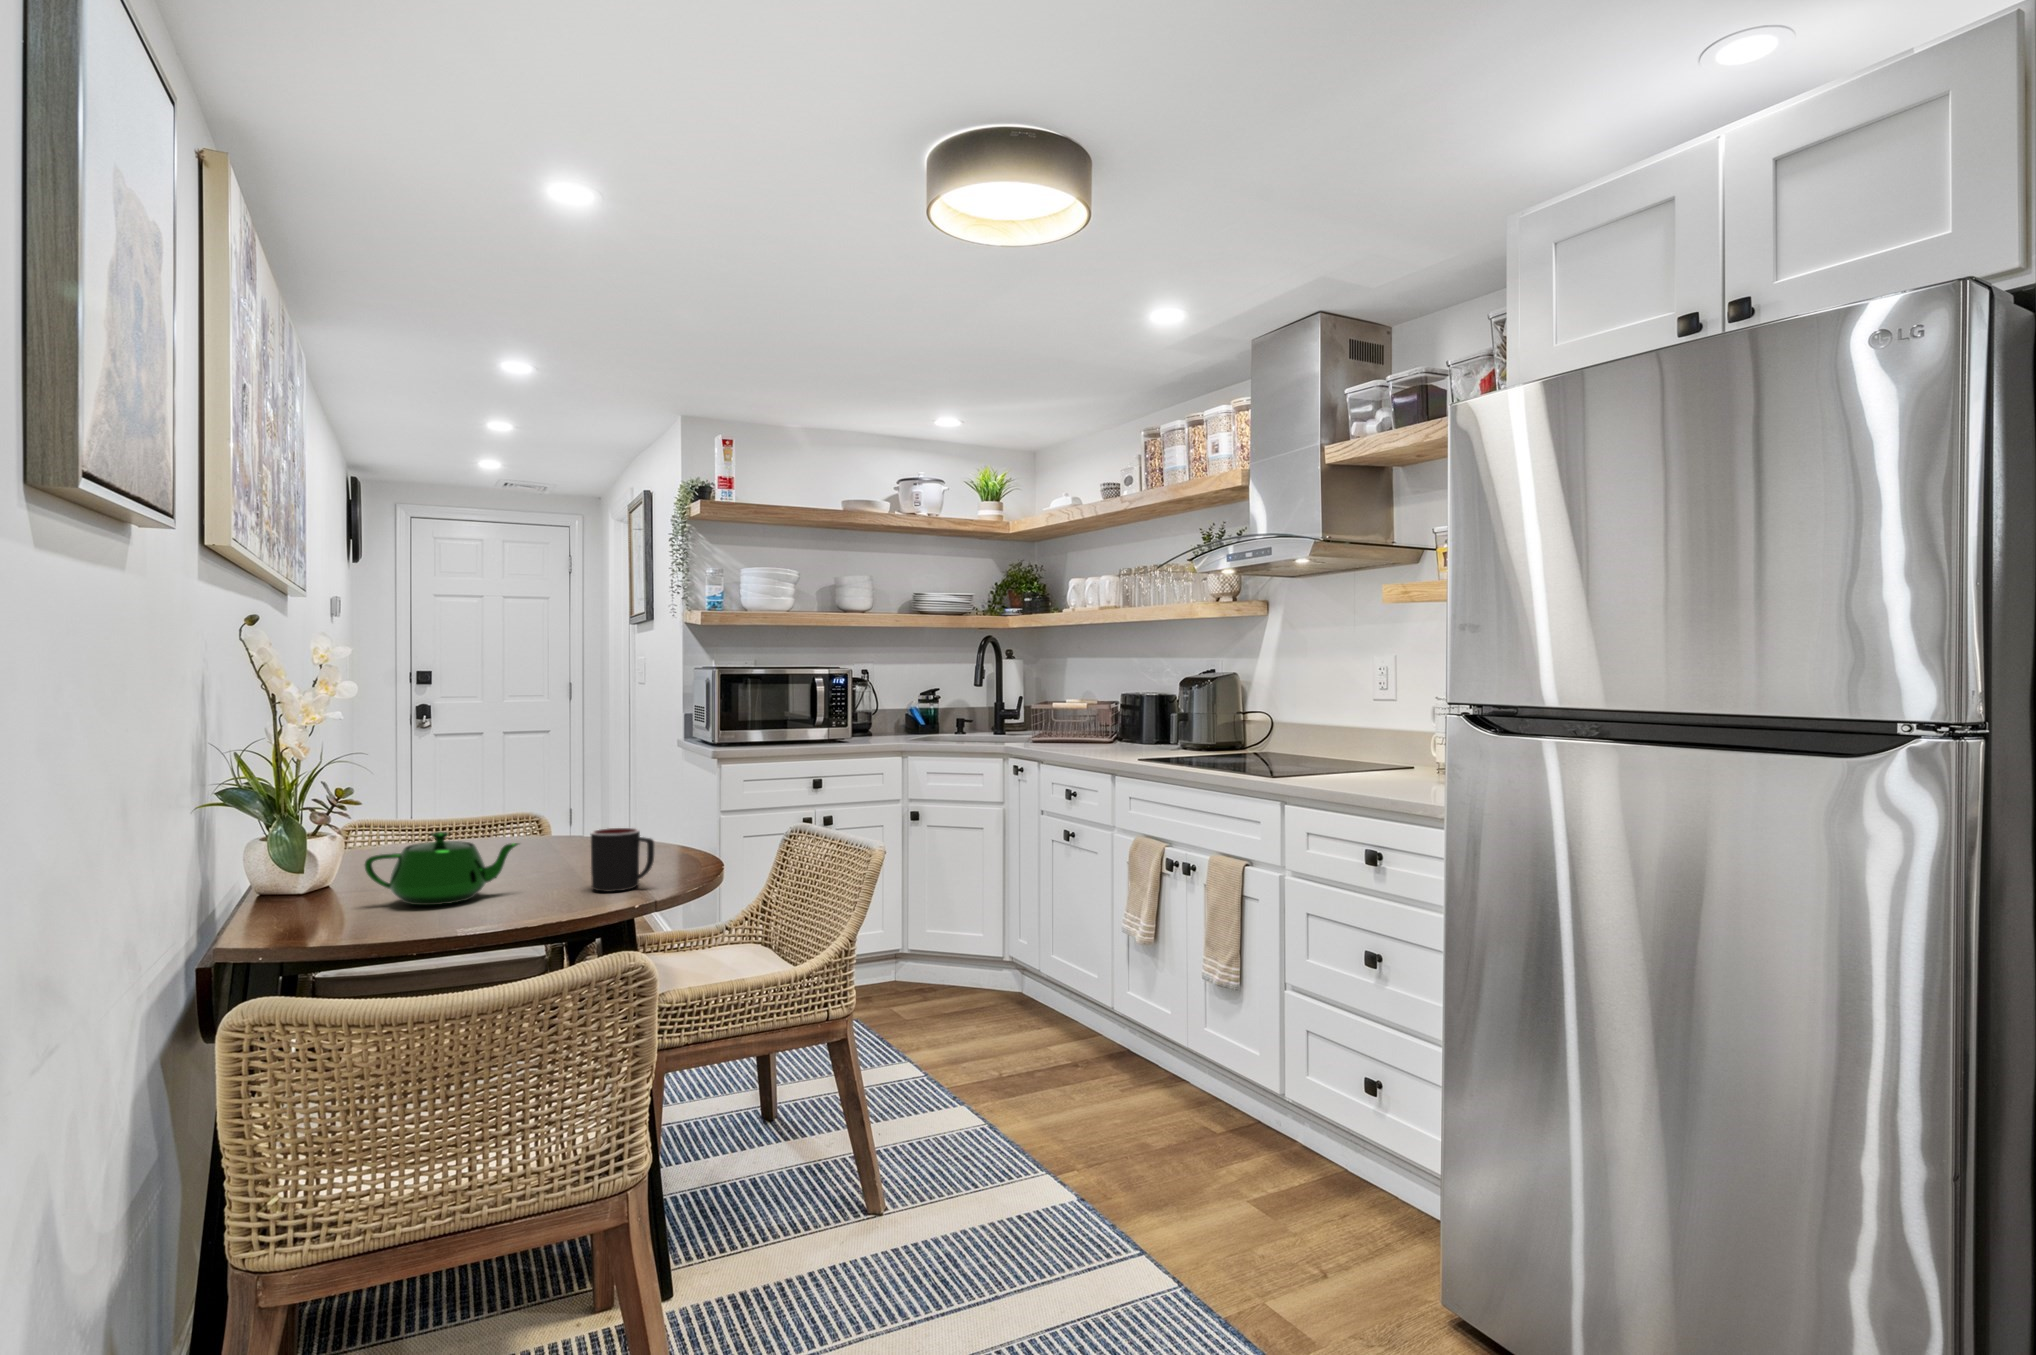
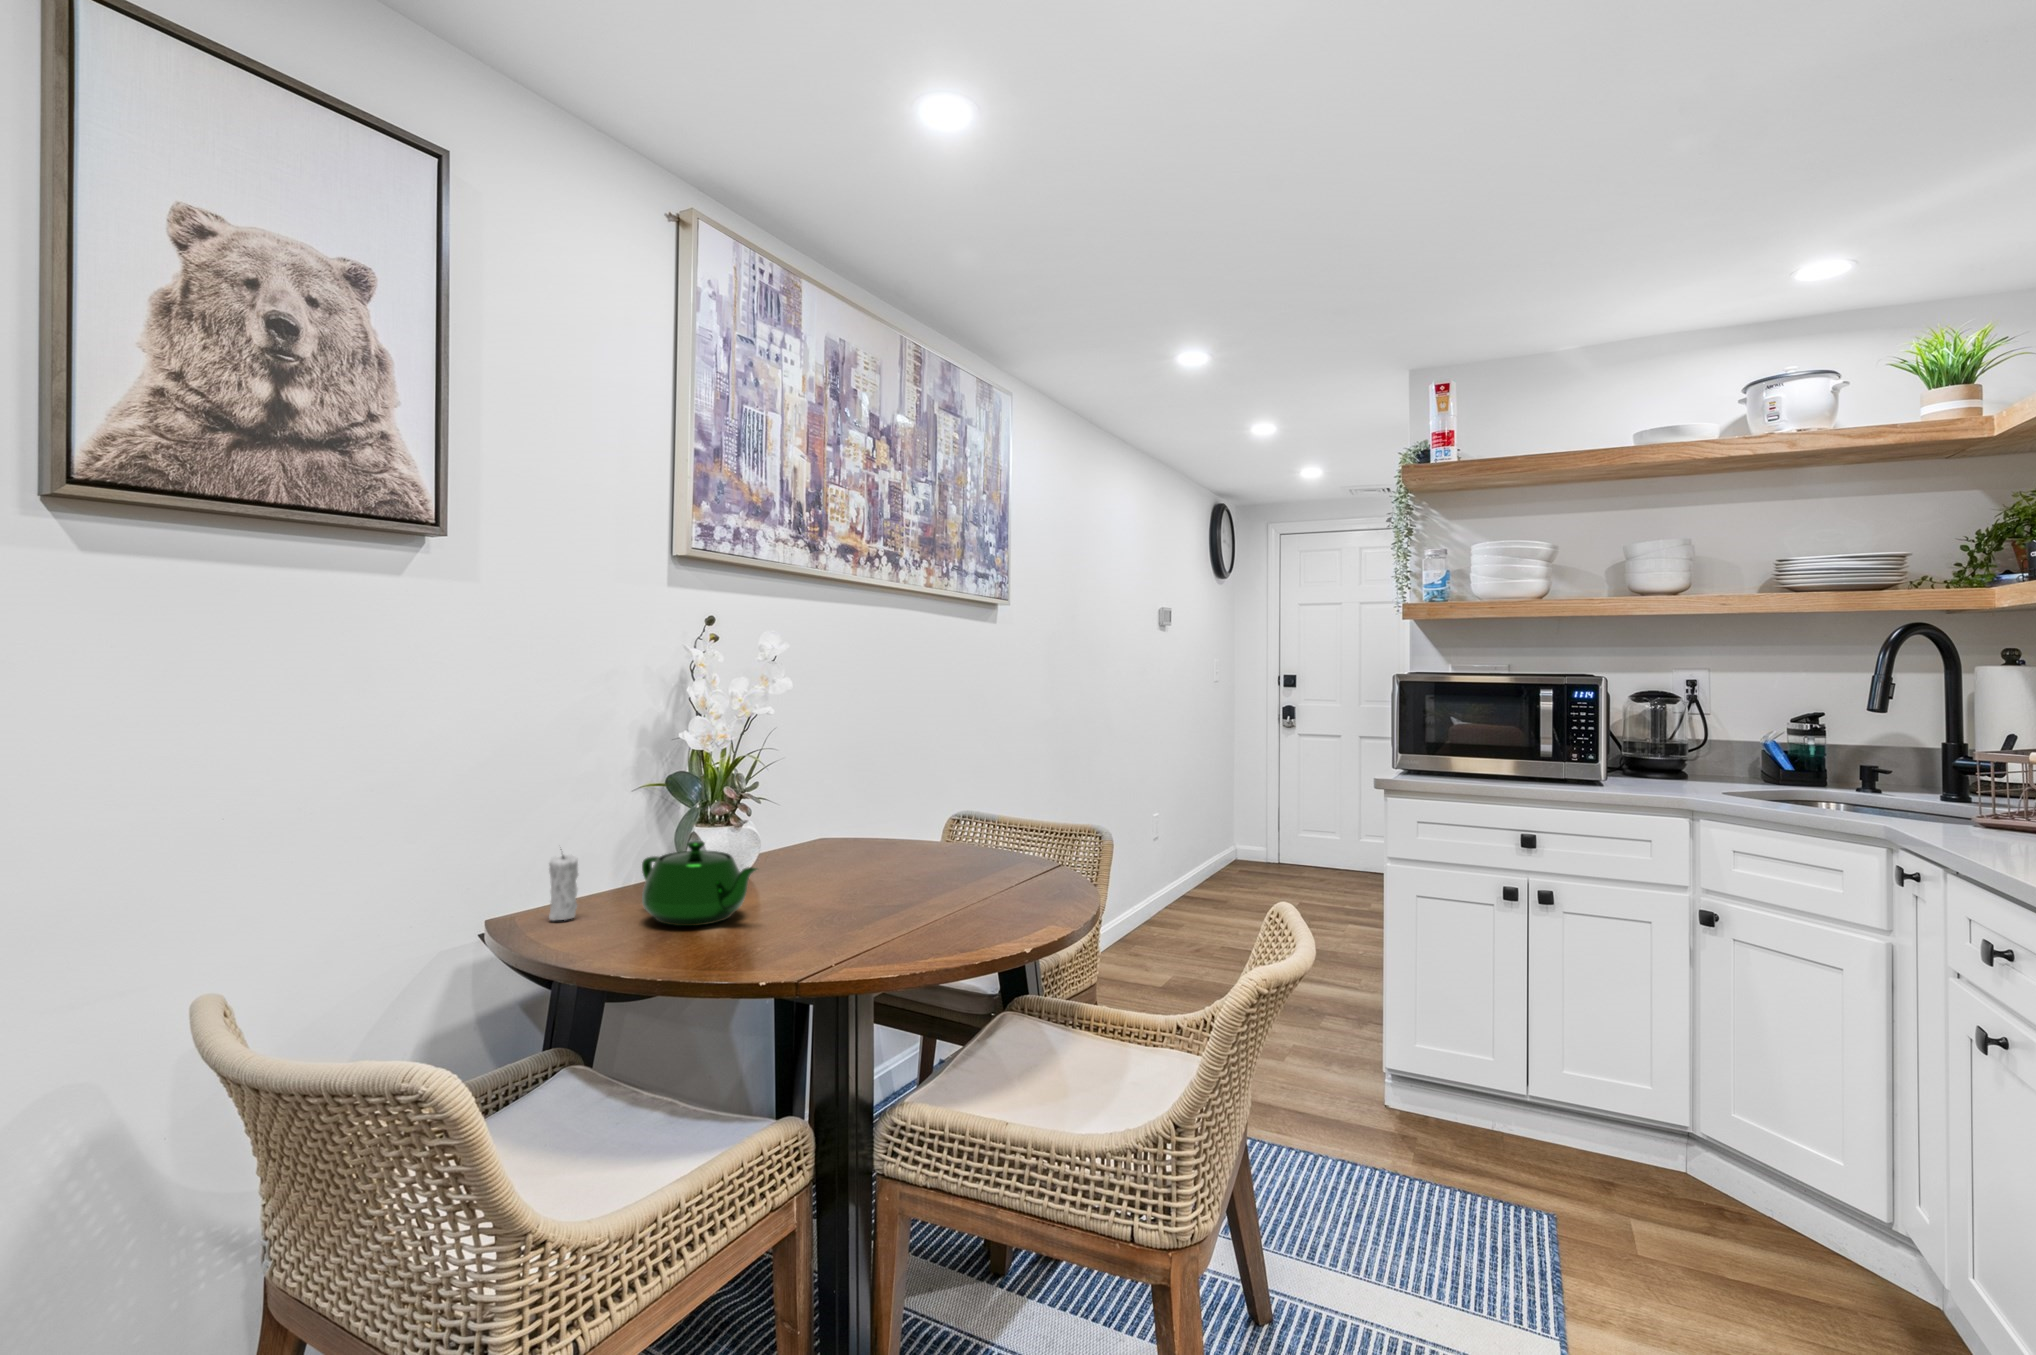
mug: present [591,828,654,892] -> none [792,868,854,957]
candle: none [298,852,328,927] -> present [549,855,578,920]

